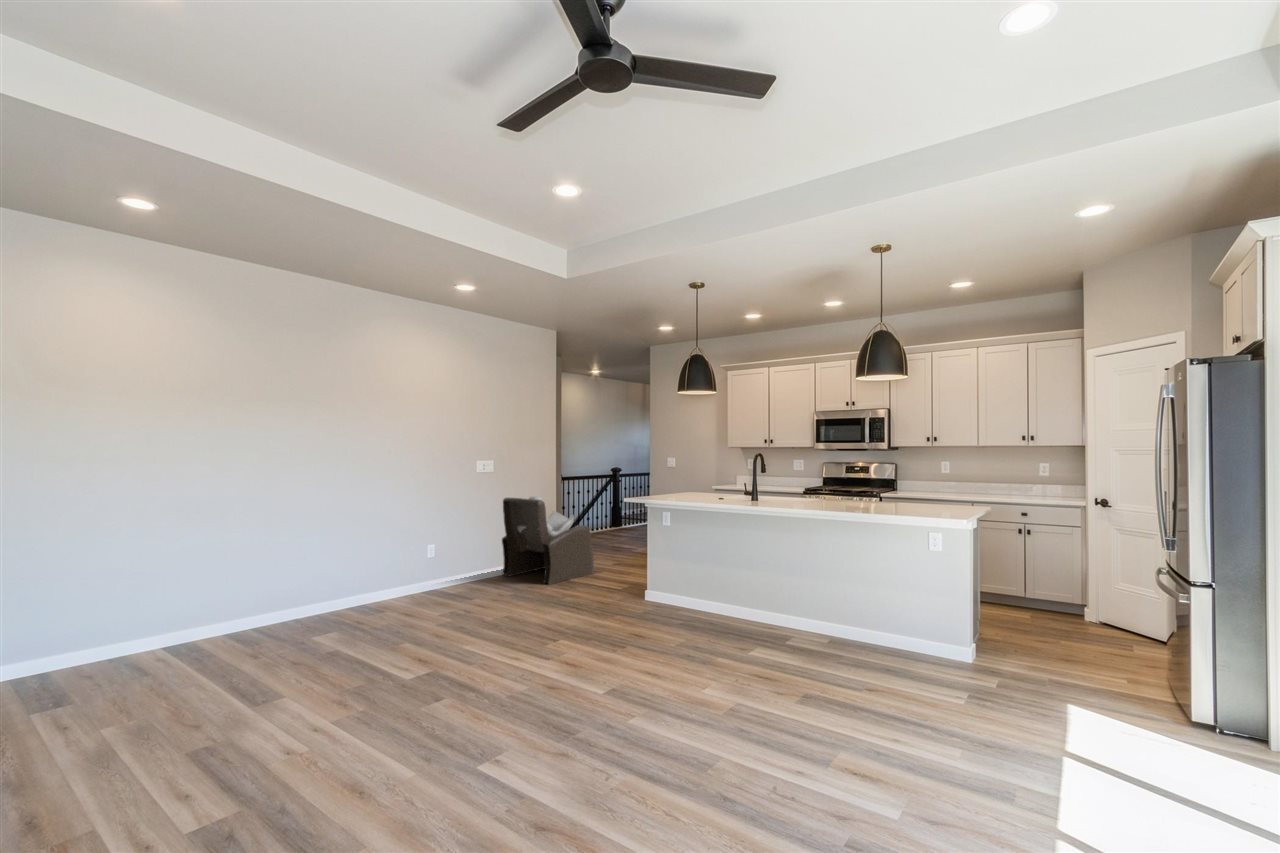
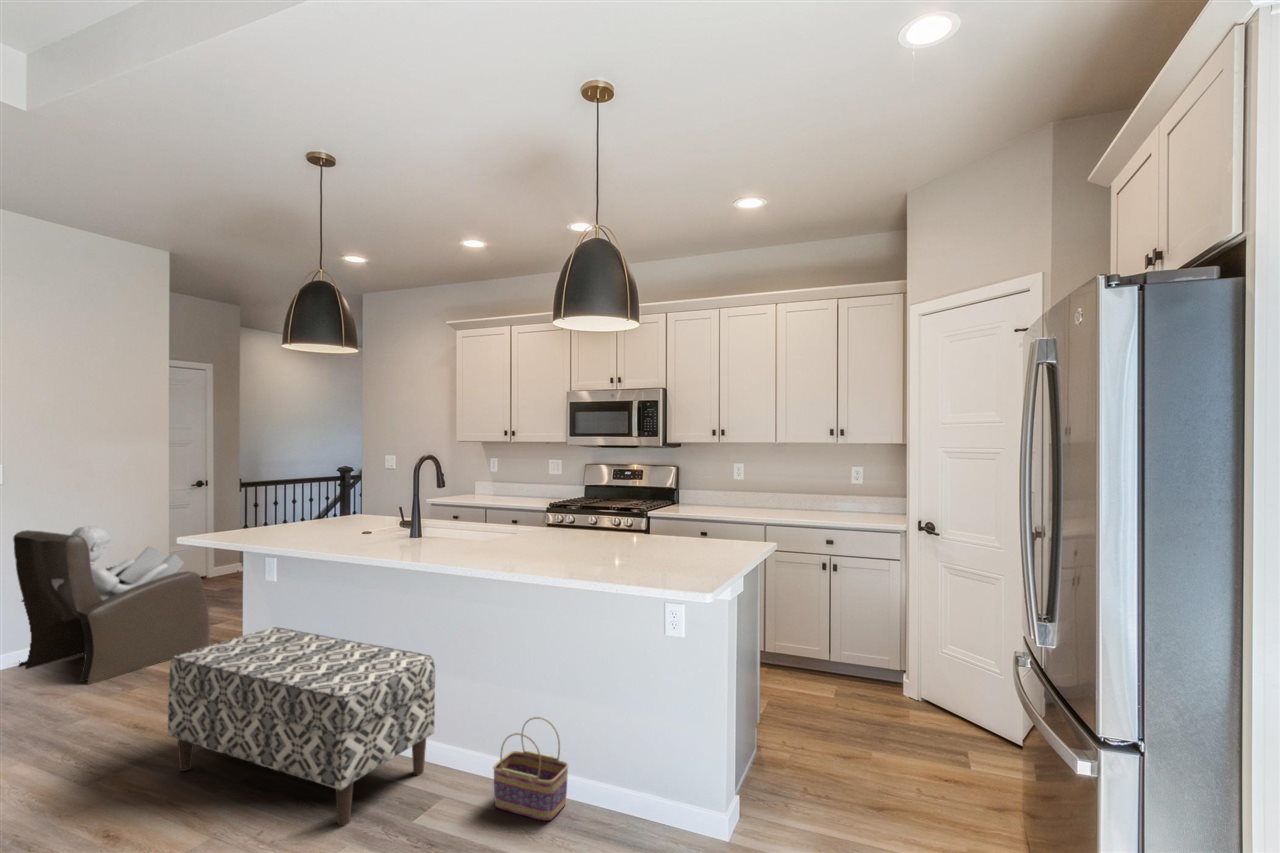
bench: none [637,551,780,643] -> present [168,627,435,826]
basket: none [825,598,868,650] -> present [493,717,568,821]

